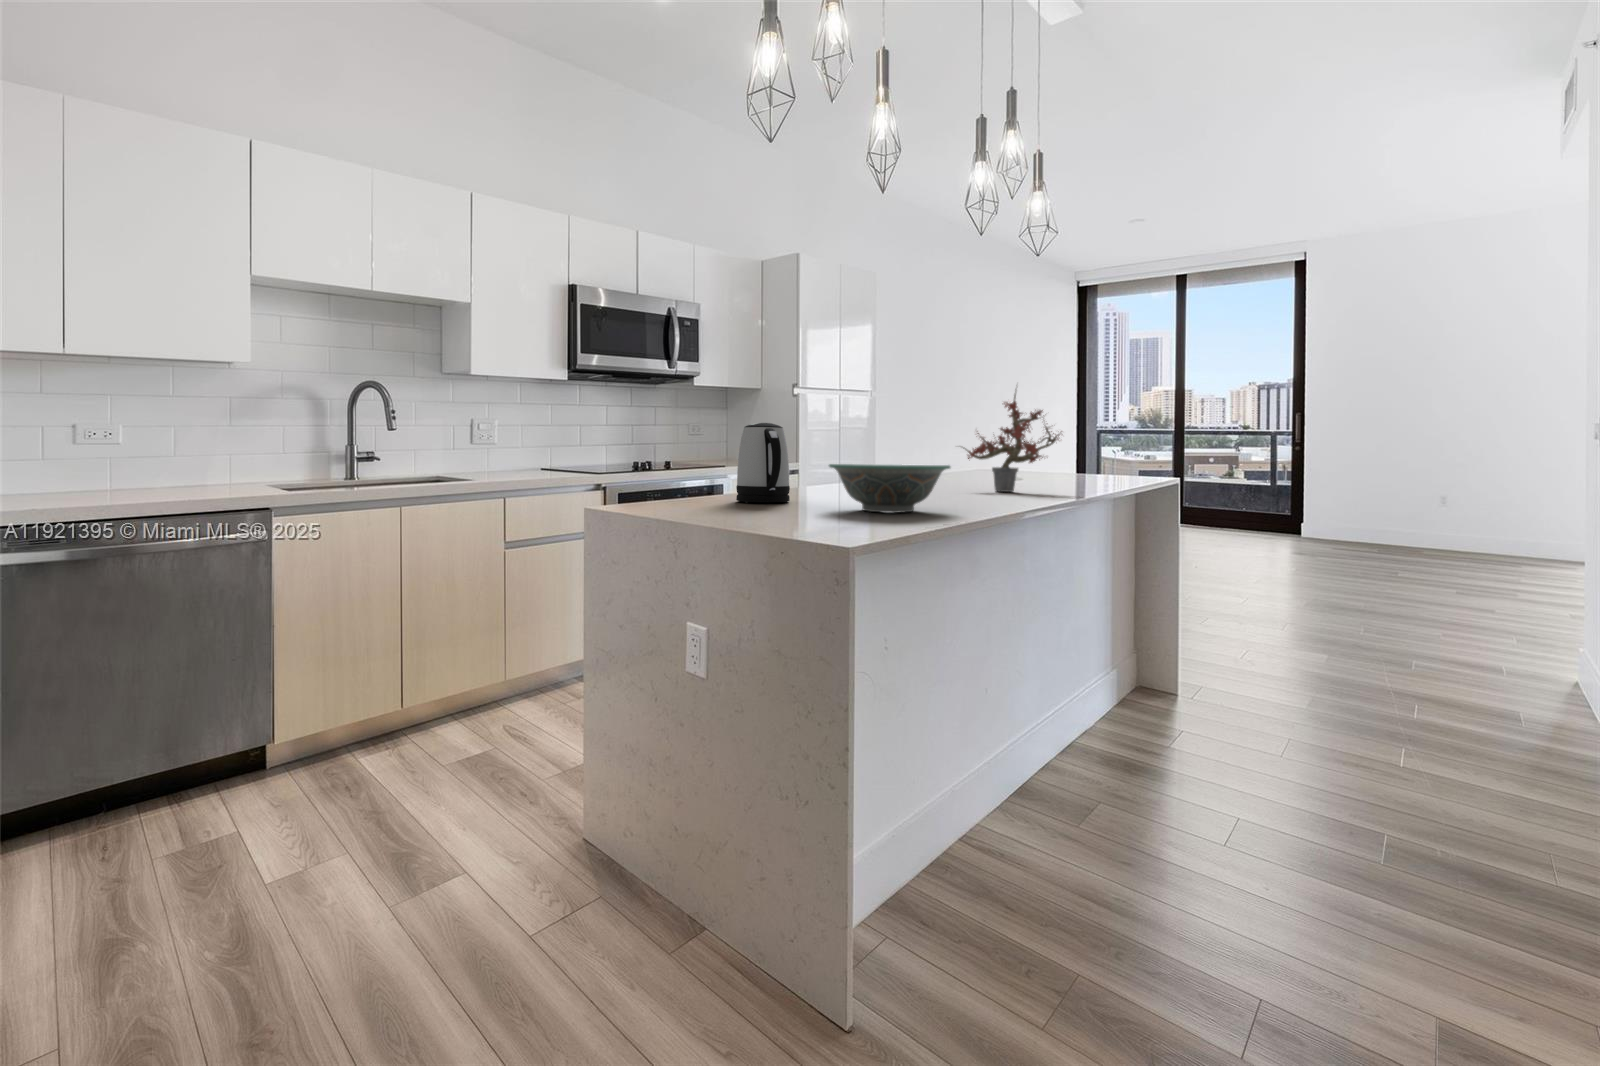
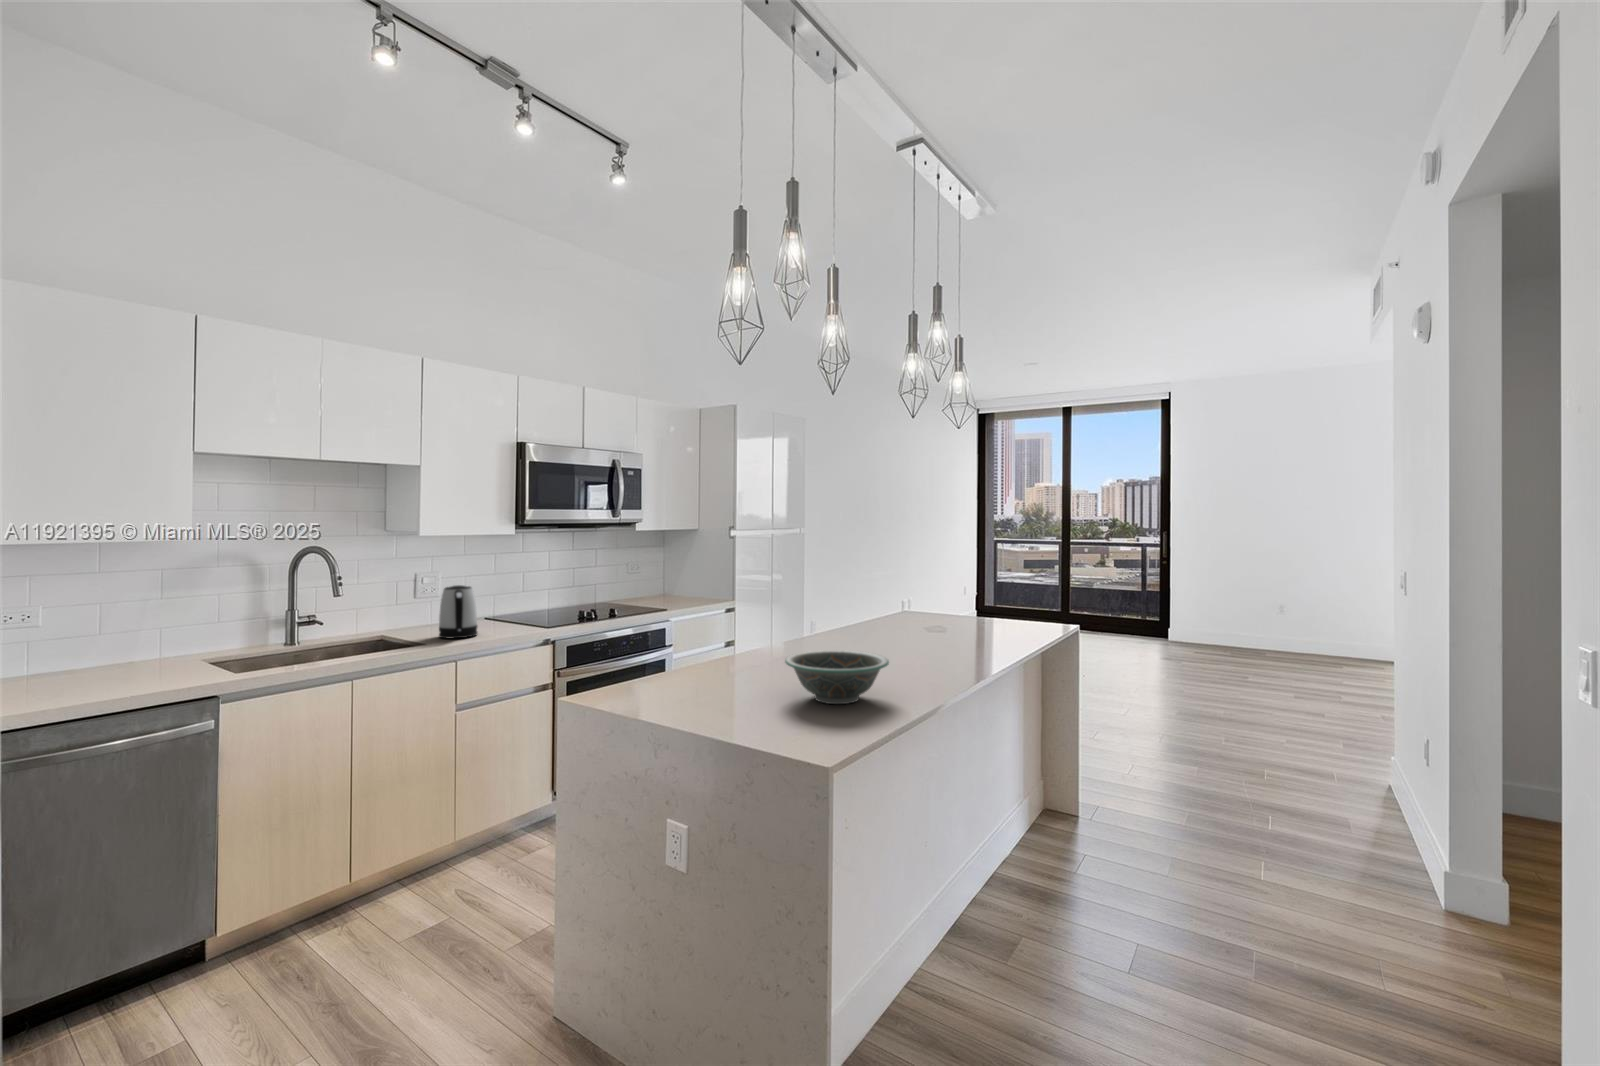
potted plant: present [963,394,1062,492] -> none [880,544,974,641]
kettle: present [736,423,790,503] -> present [439,585,477,638]

